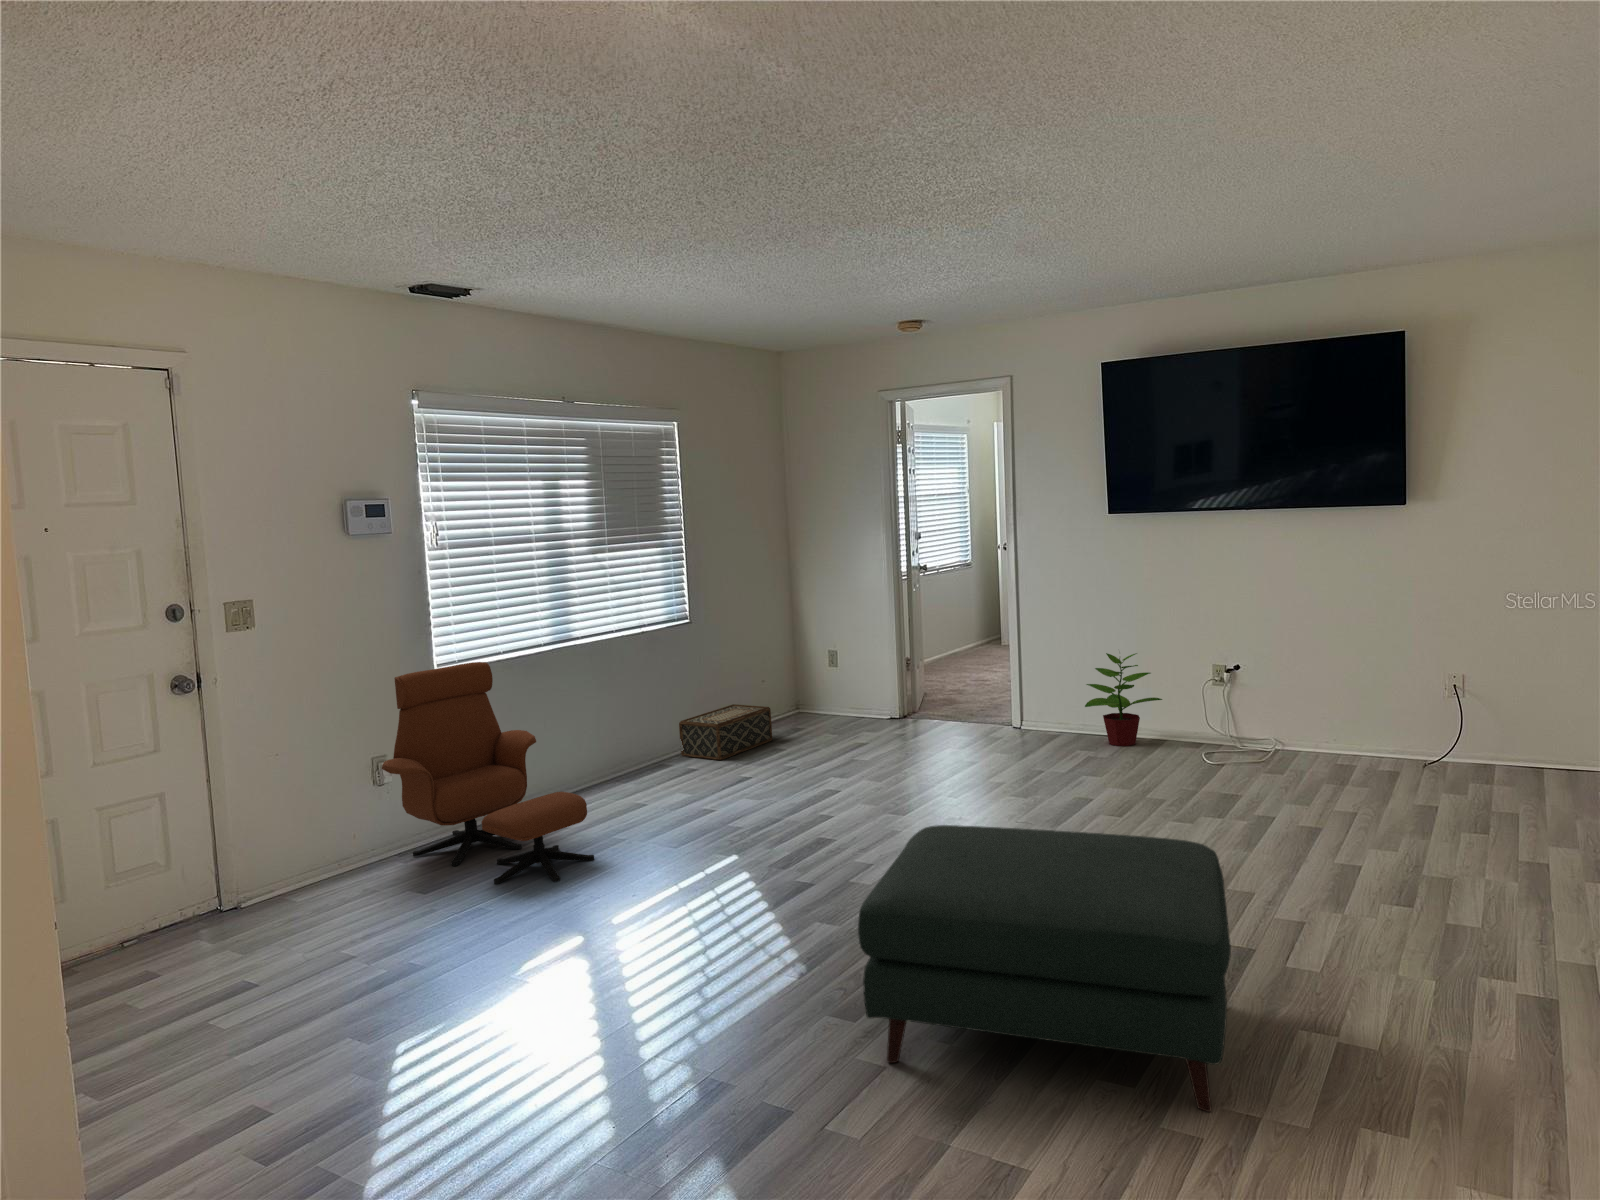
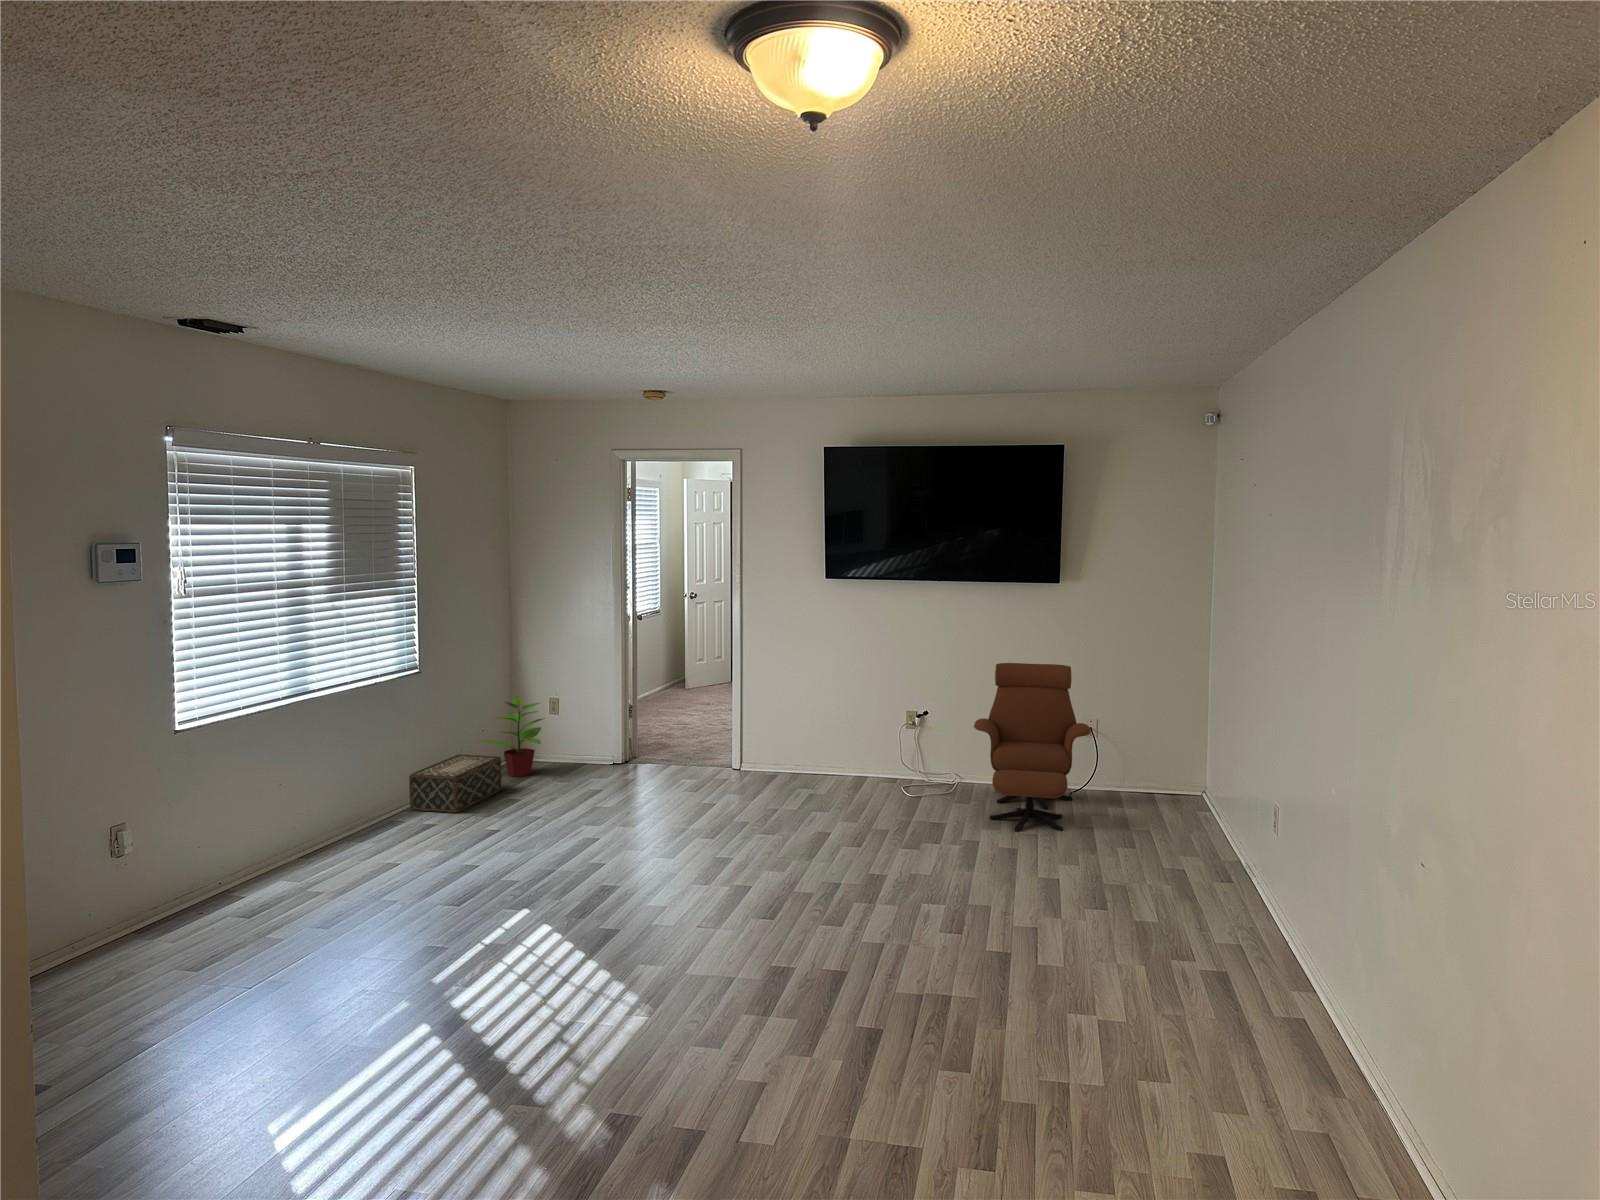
potted plant: present [1085,653,1162,746] -> present [482,696,543,777]
lounge chair: present [382,662,594,884] -> present [974,663,1091,831]
ottoman: present [858,825,1231,1112] -> none [739,869,1021,1071]

